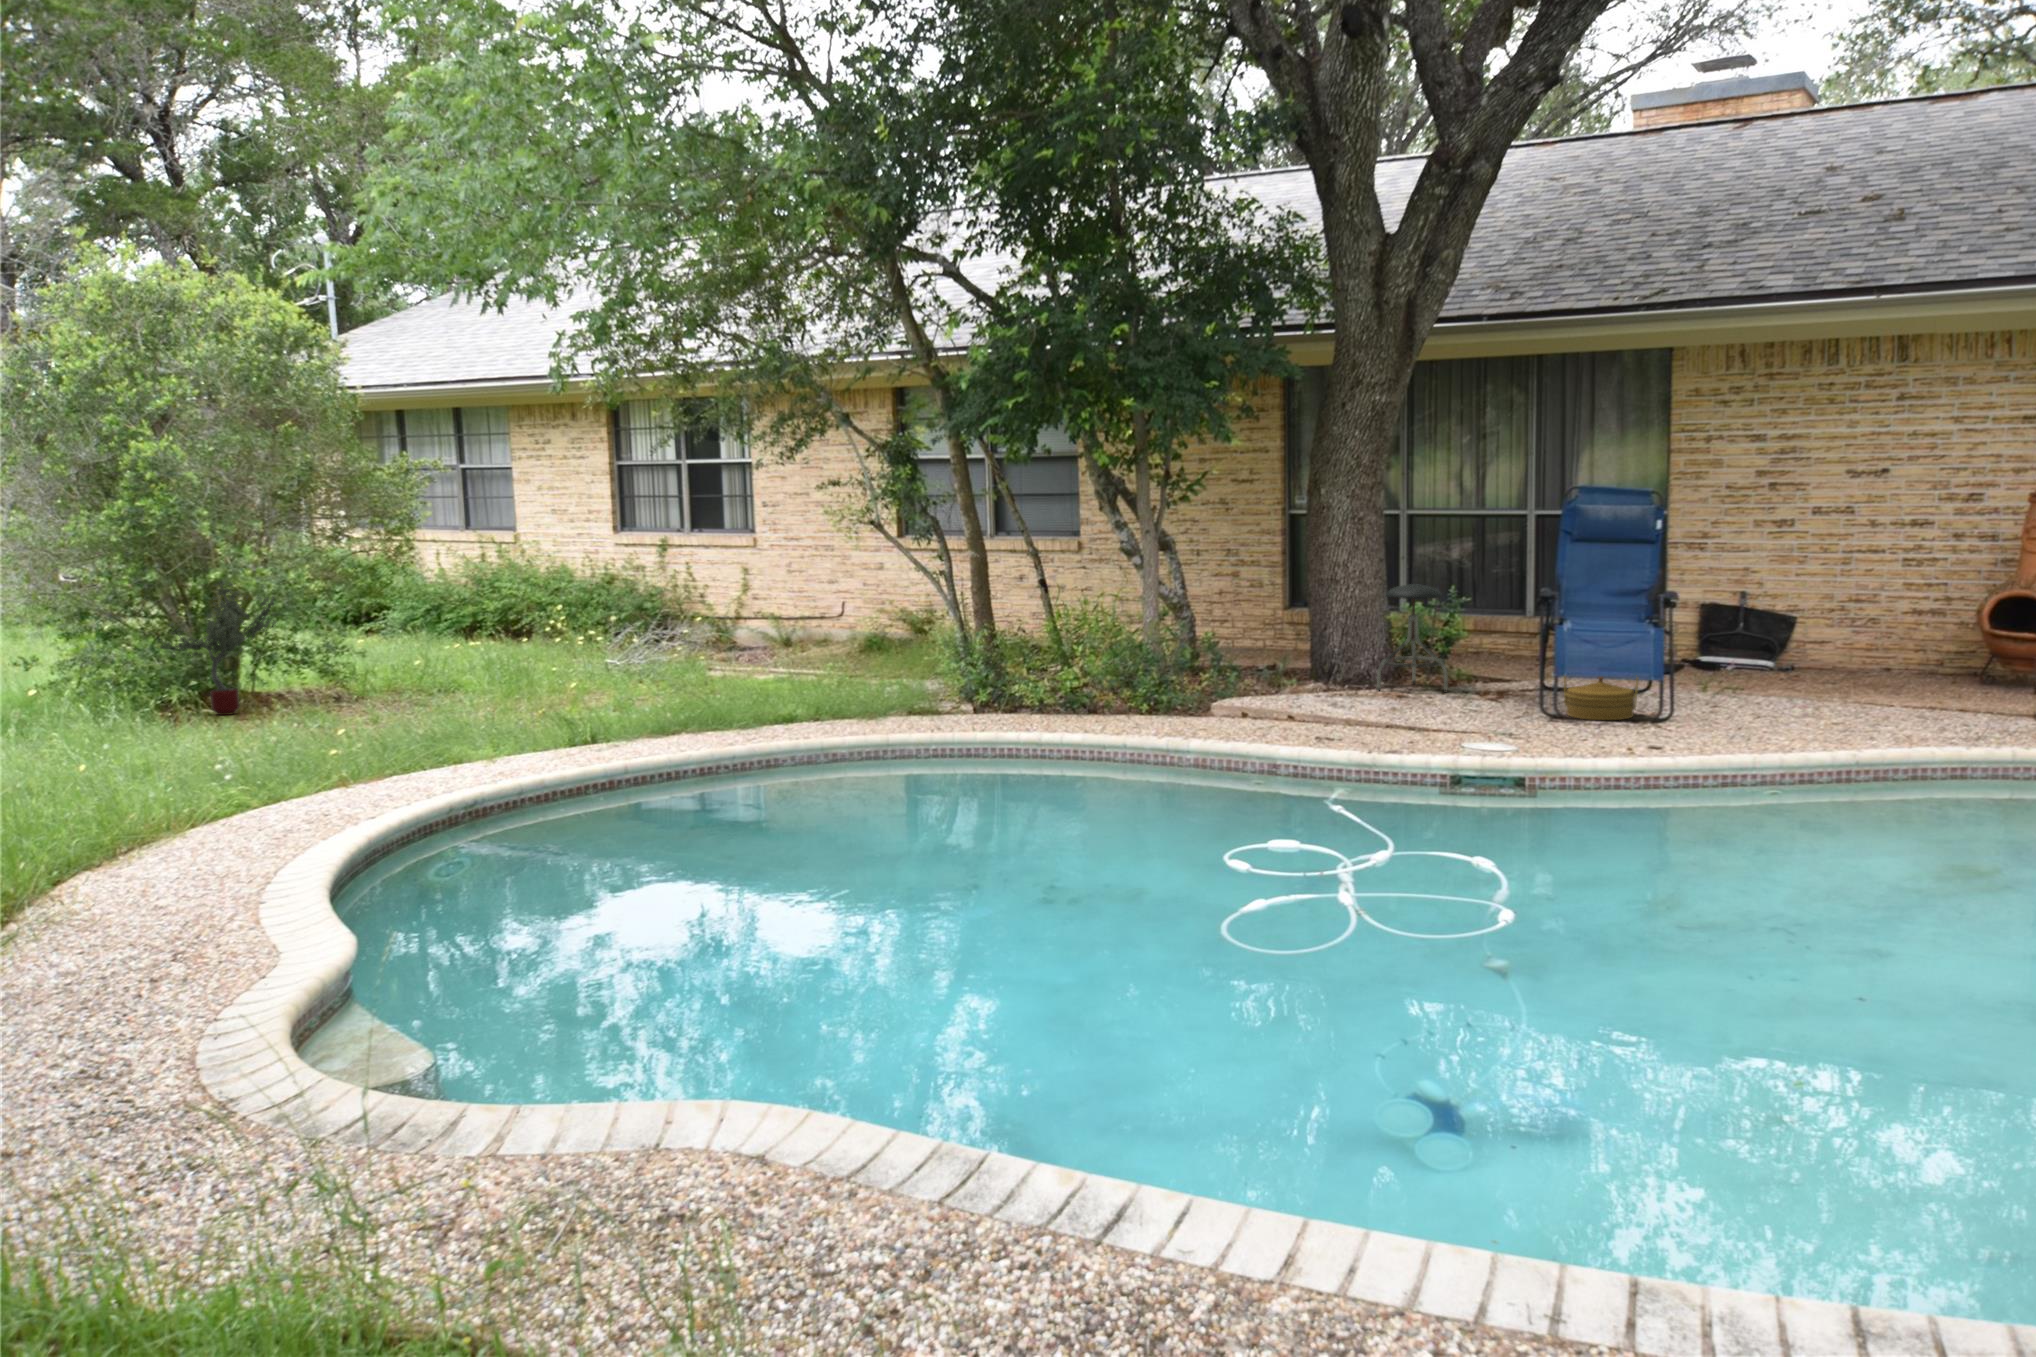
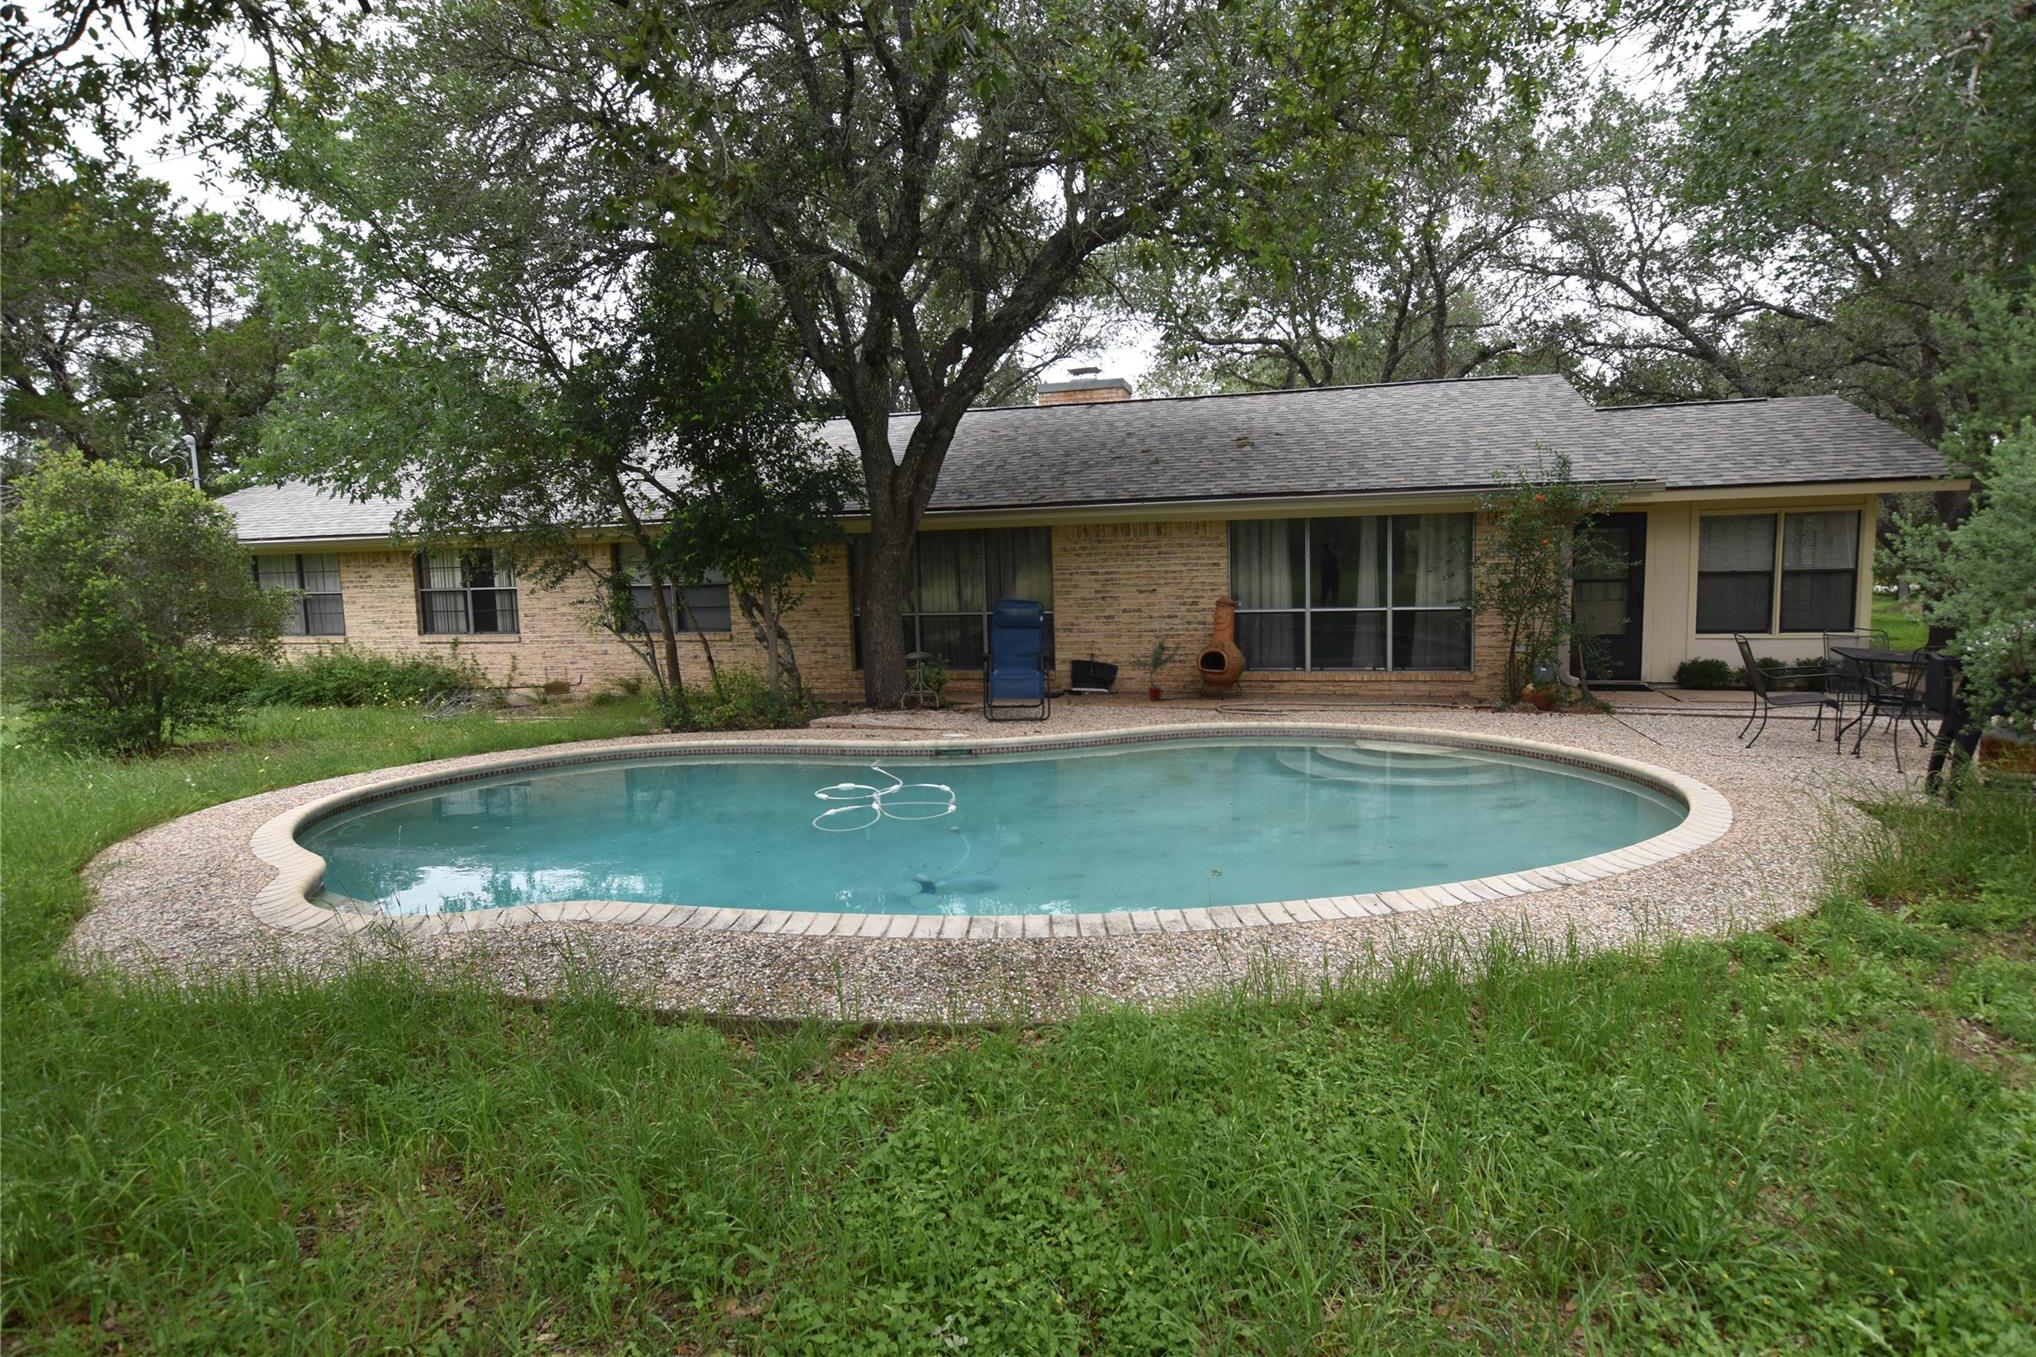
potted tree: present [160,582,276,715] -> present [1129,633,1181,700]
woven basket: present [1564,677,1638,720] -> present [543,667,571,695]

